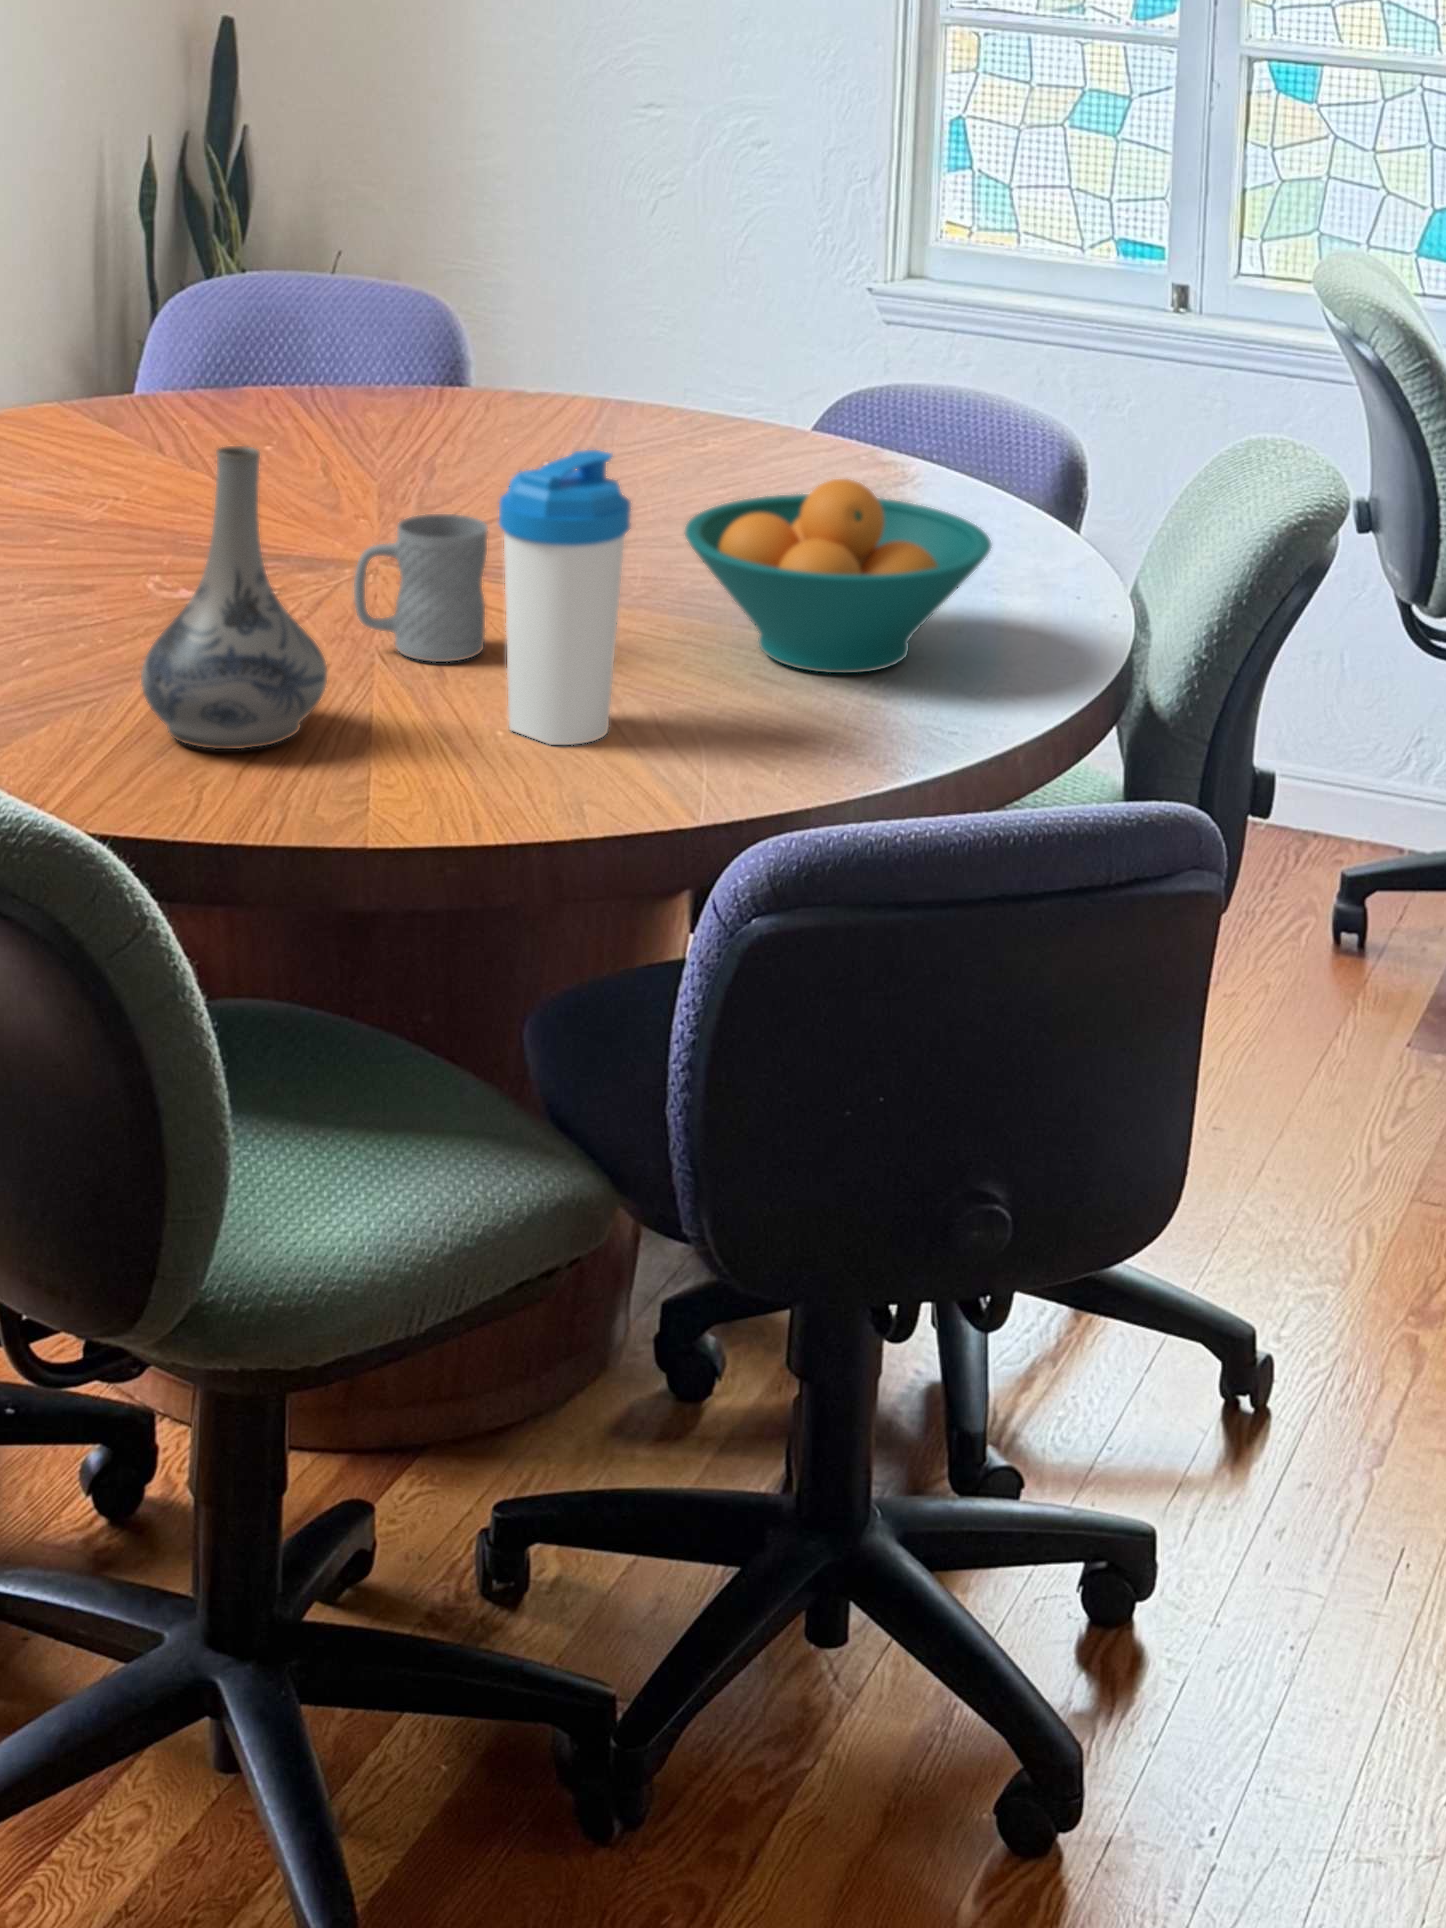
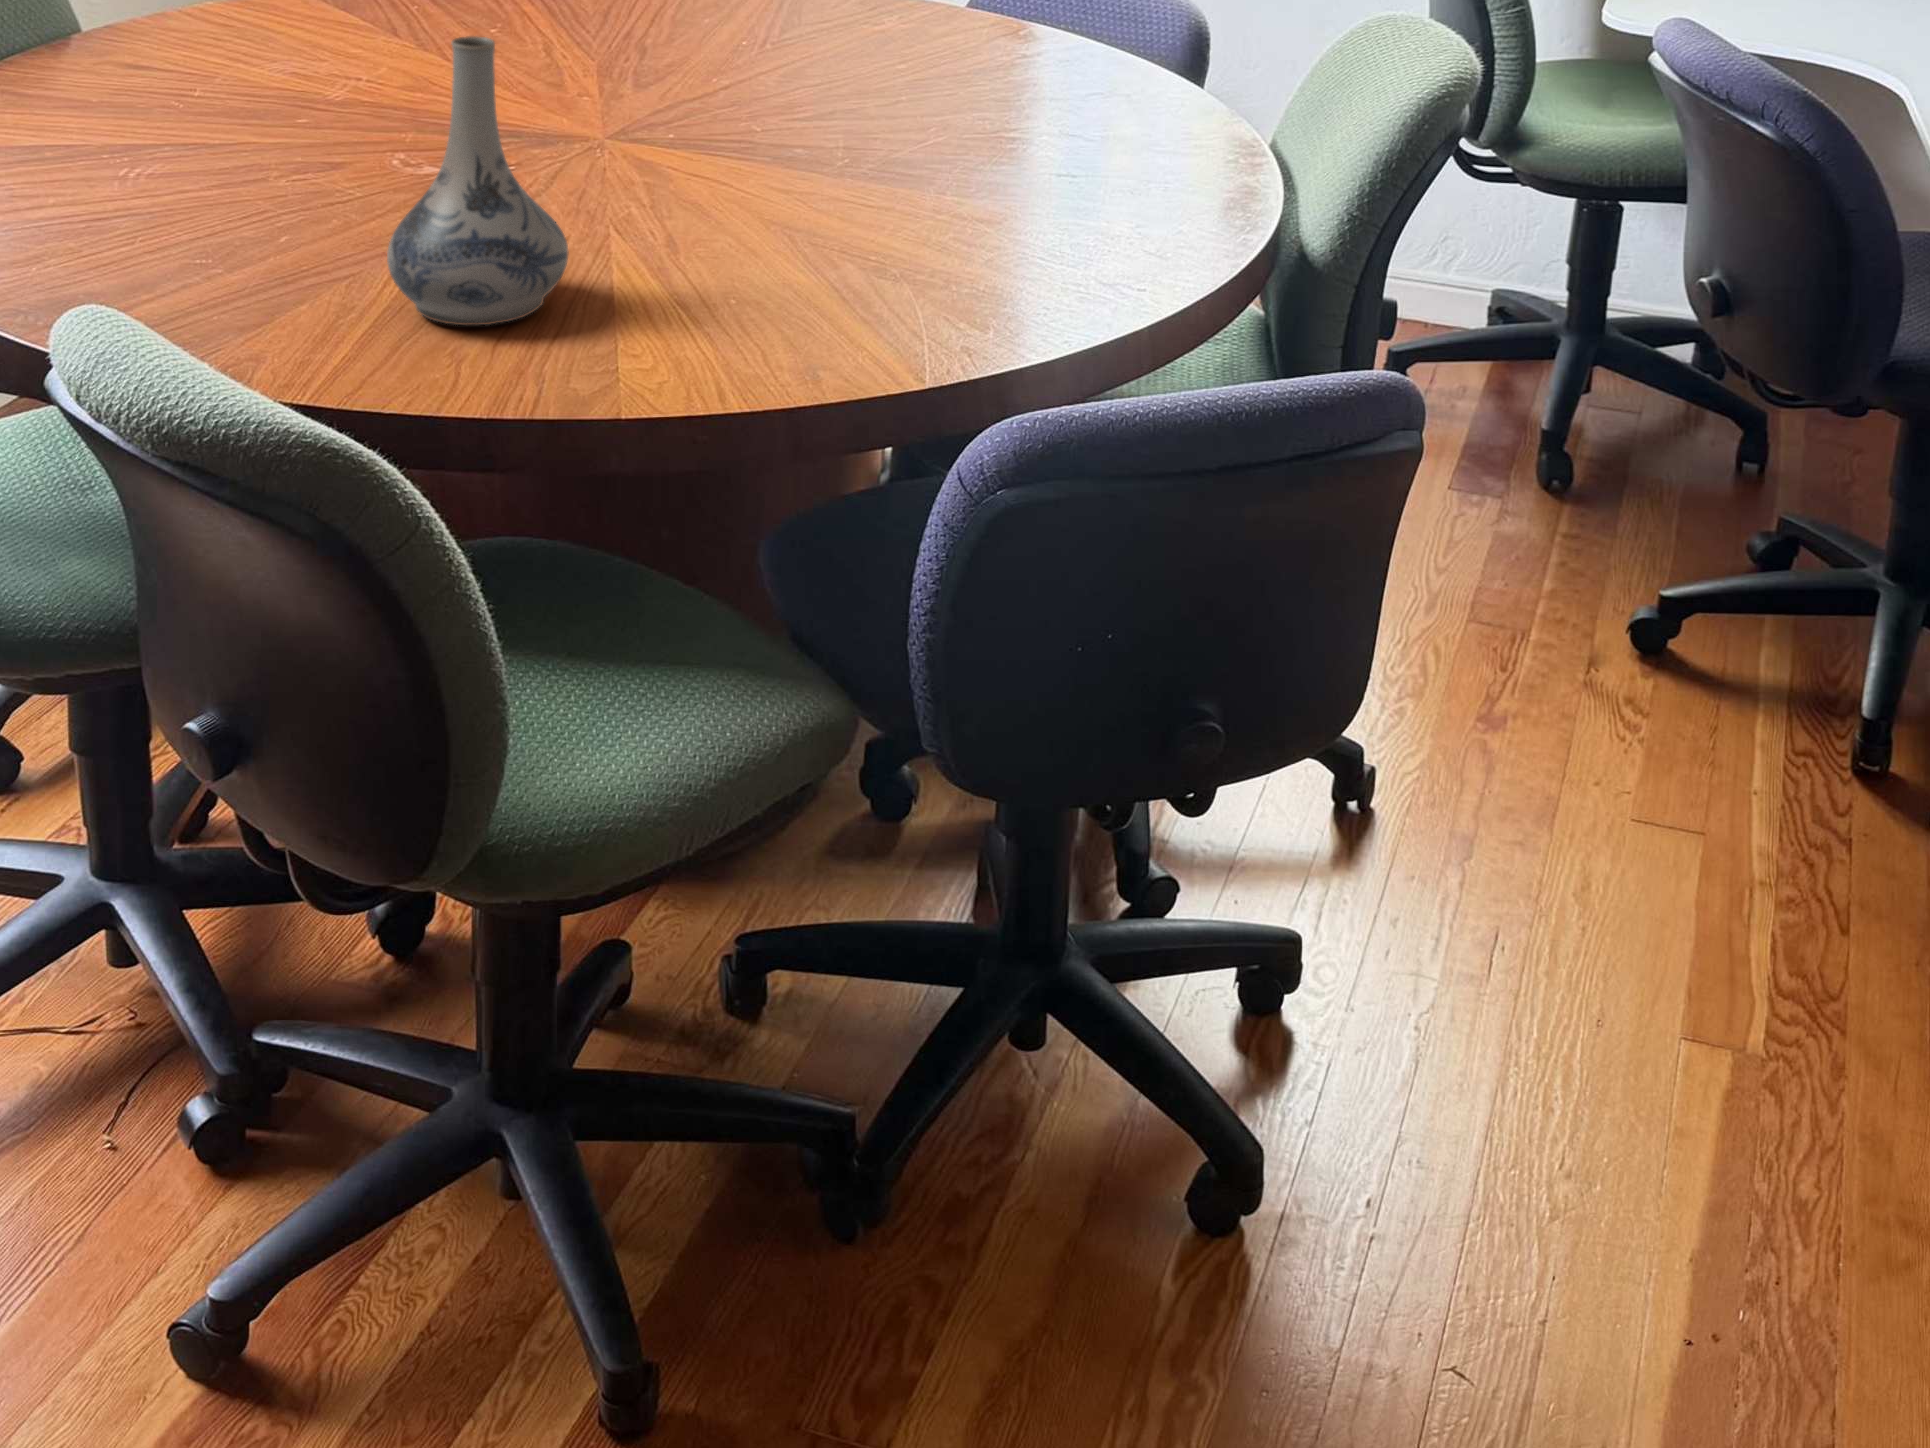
water bottle: present [499,450,631,745] -> none [730,34,858,312]
fruit bowl: present [685,479,991,673] -> none [896,54,1181,232]
mug: present [354,514,488,662] -> none [586,91,712,229]

